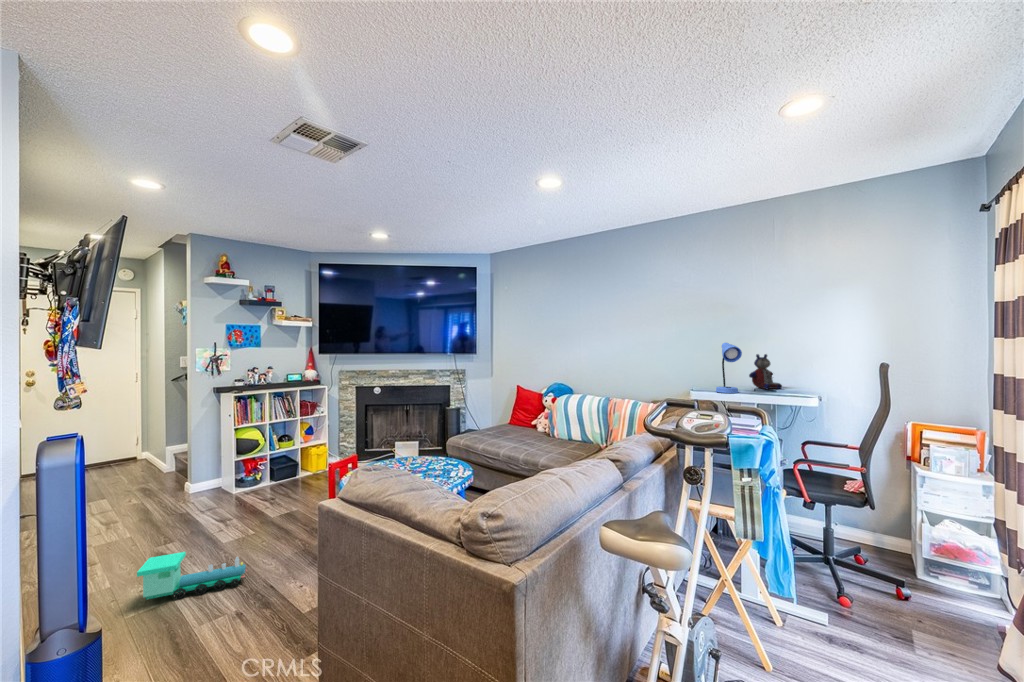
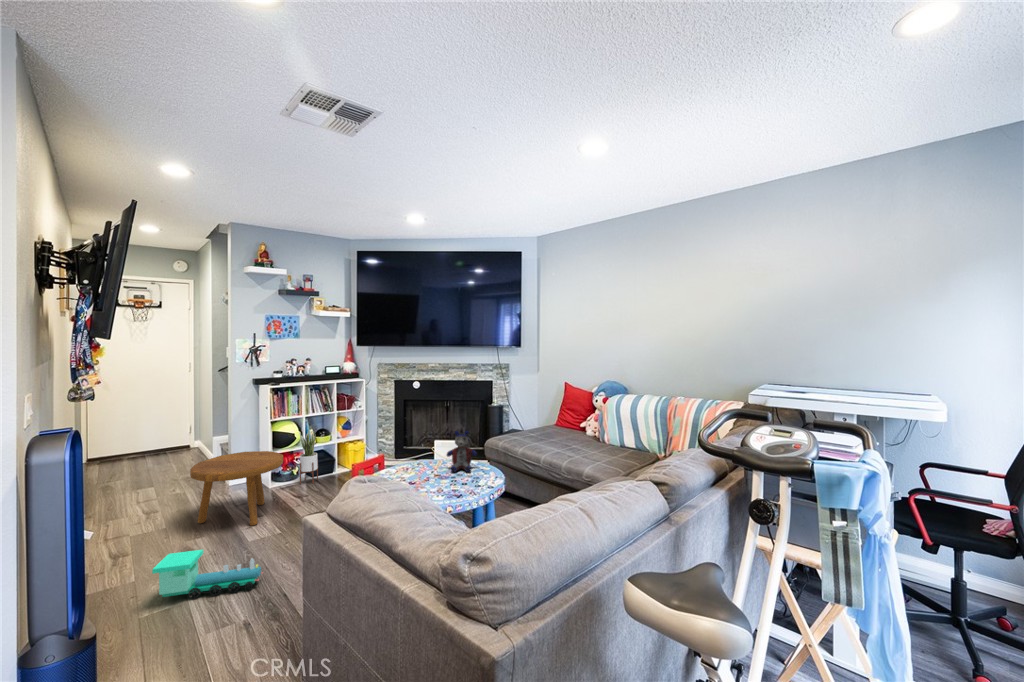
desk lamp: present [716,343,742,393] -> none [800,335,836,398]
stuffed bear: present [749,354,782,389] -> present [447,431,477,472]
potted plant: none [263,435,282,490] -> present [300,431,318,484]
footstool: none [156,458,252,532] -> present [190,451,283,526]

